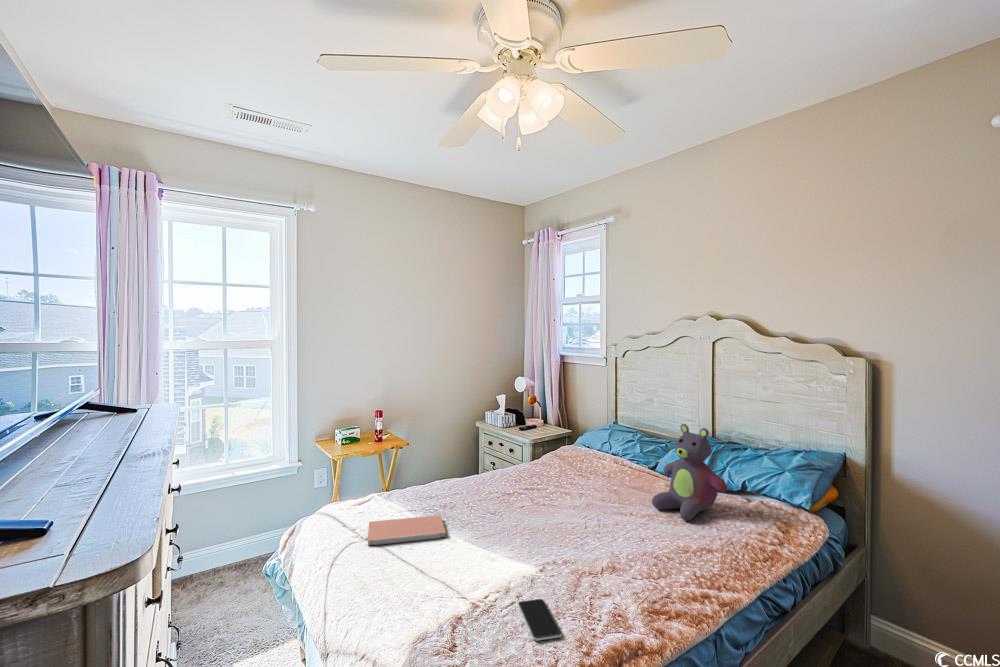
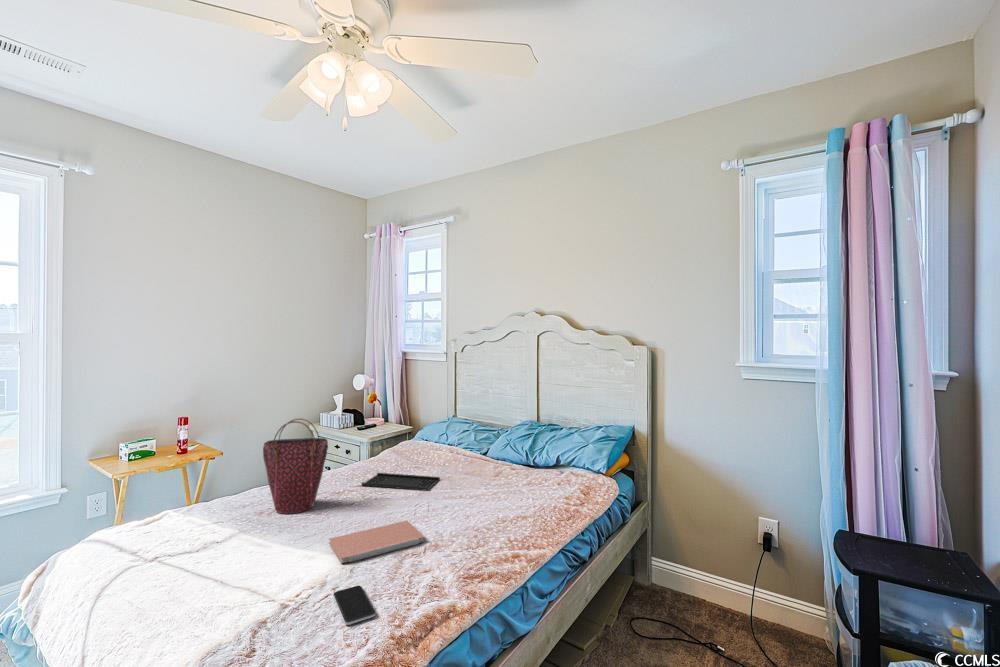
handbag: none [446,422,502,511] -> present [263,419,328,514]
stuffed bear: present [652,424,727,521] -> none [479,408,542,496]
tray: none [530,477,608,503] -> present [361,473,440,491]
notebook: present [368,515,446,545] -> present [329,521,424,563]

